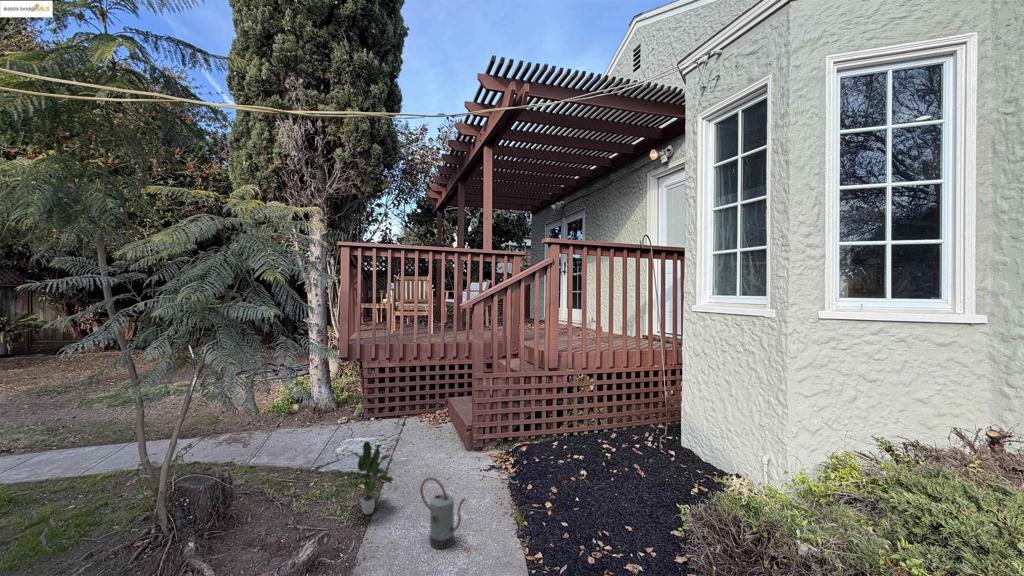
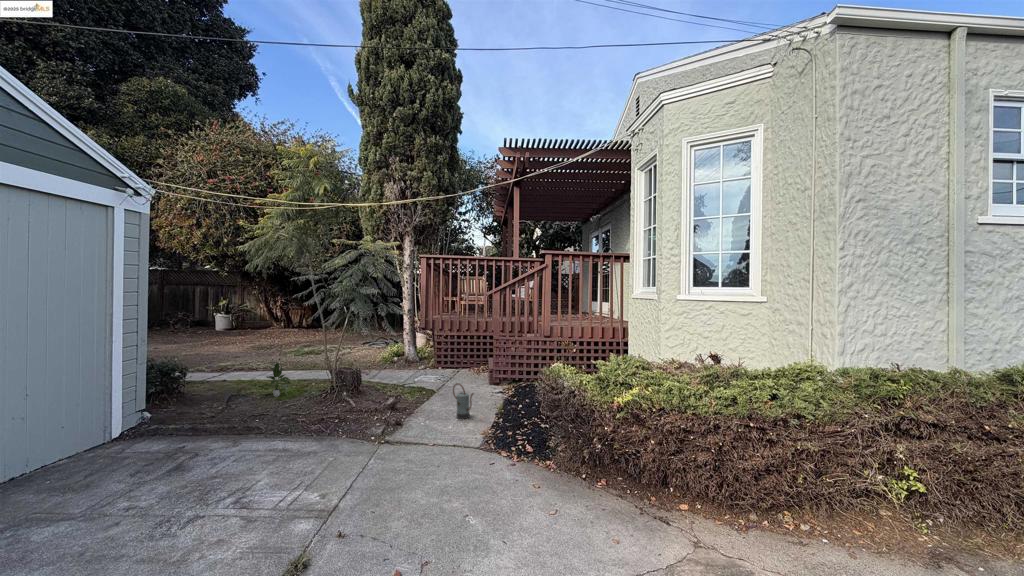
potted plant: present [353,441,394,514] -> present [267,363,290,397]

